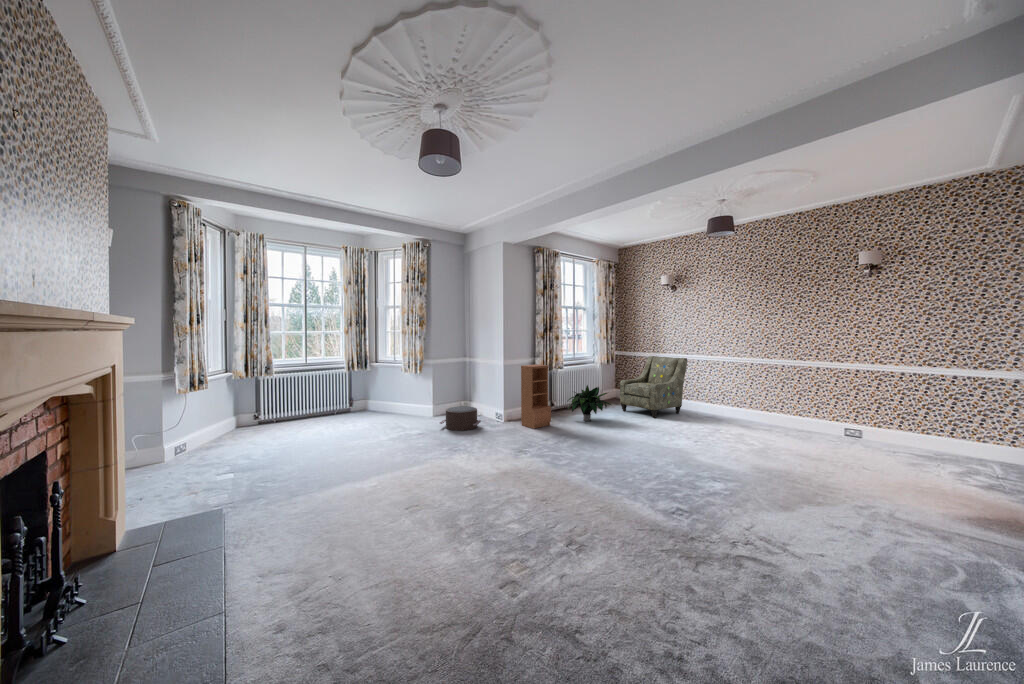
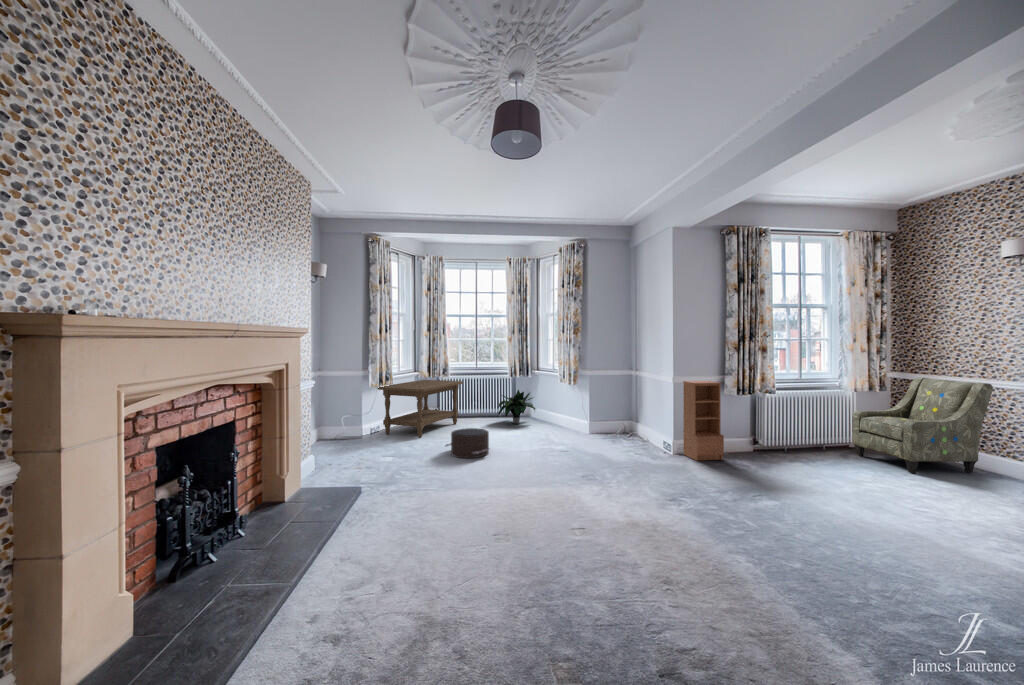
coffee table: none [184,378,294,448] -> present [378,380,463,438]
potted plant: present [567,385,611,421] -> present [498,390,536,424]
pouf: present [440,406,481,431] -> present [445,428,489,458]

